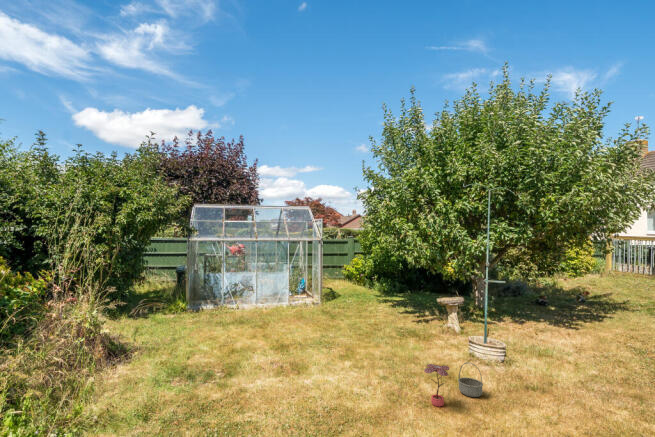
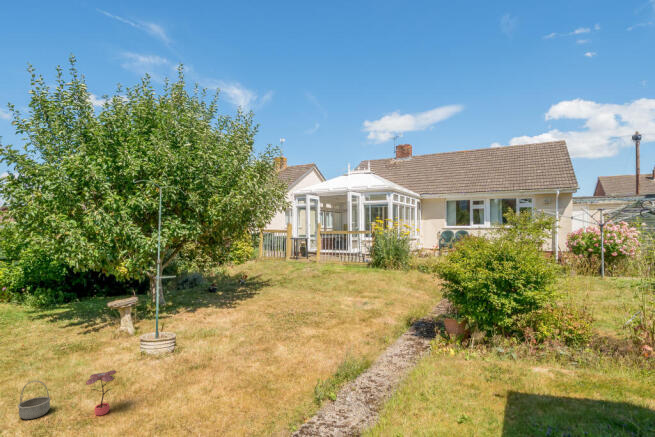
basket: present [458,362,483,397] -> present [18,381,51,419]

